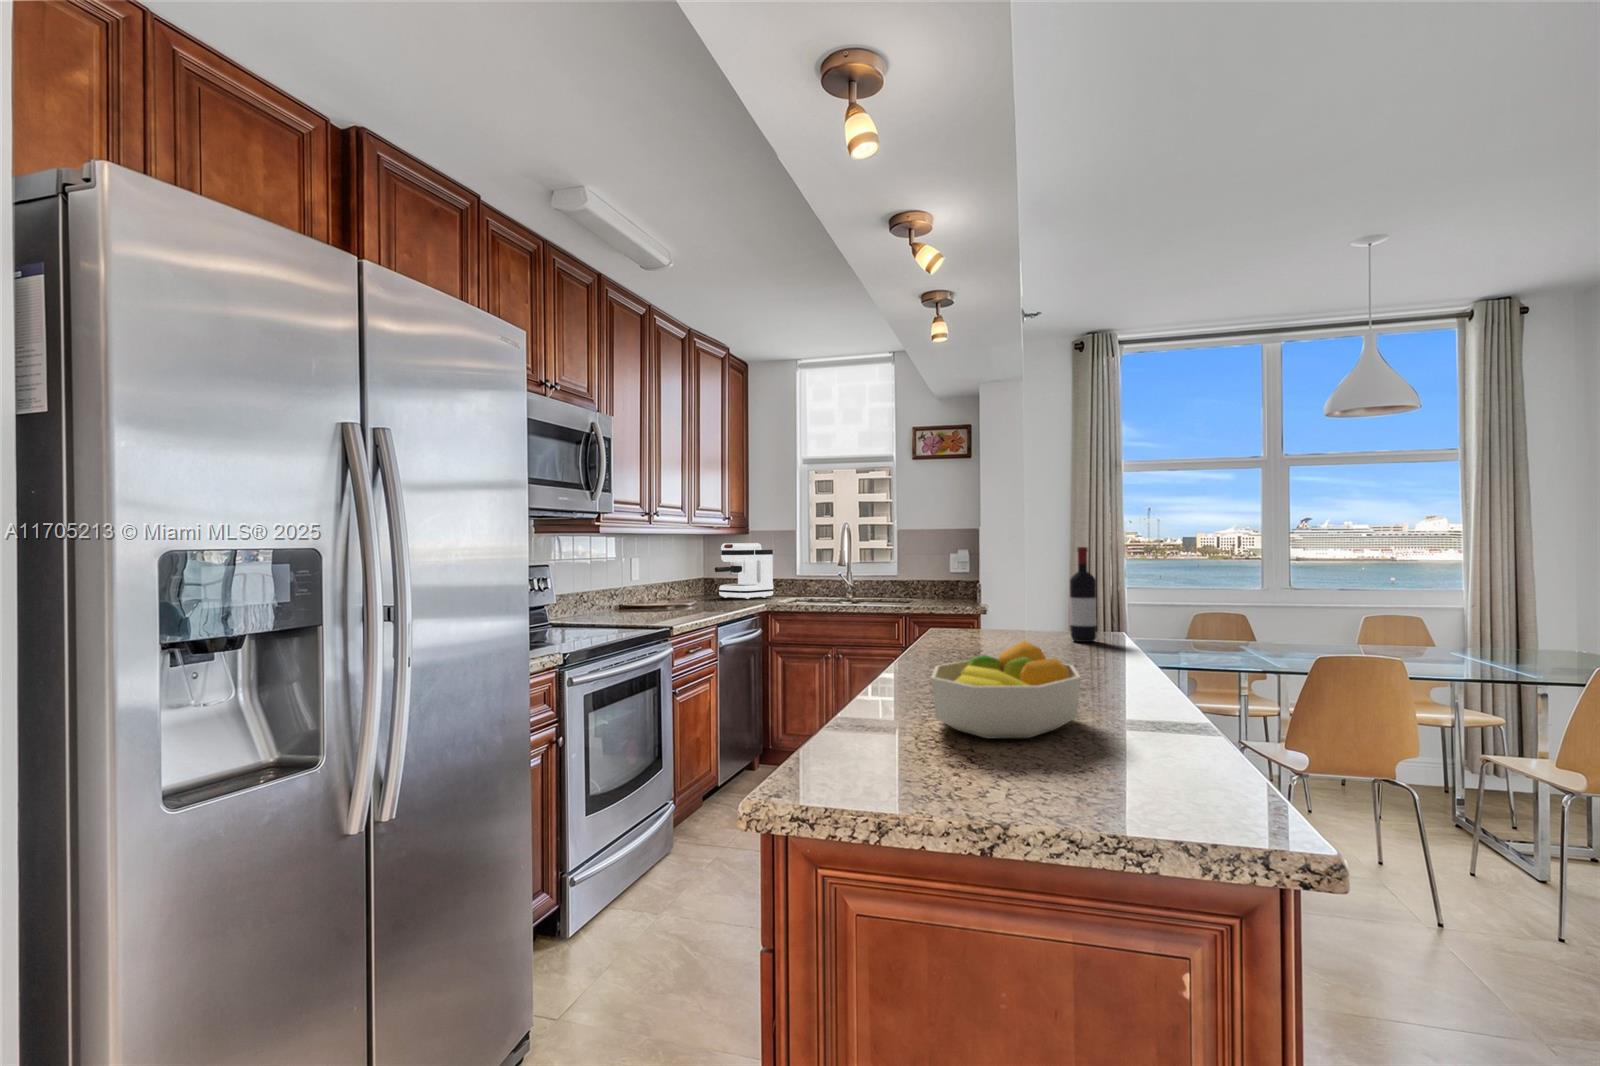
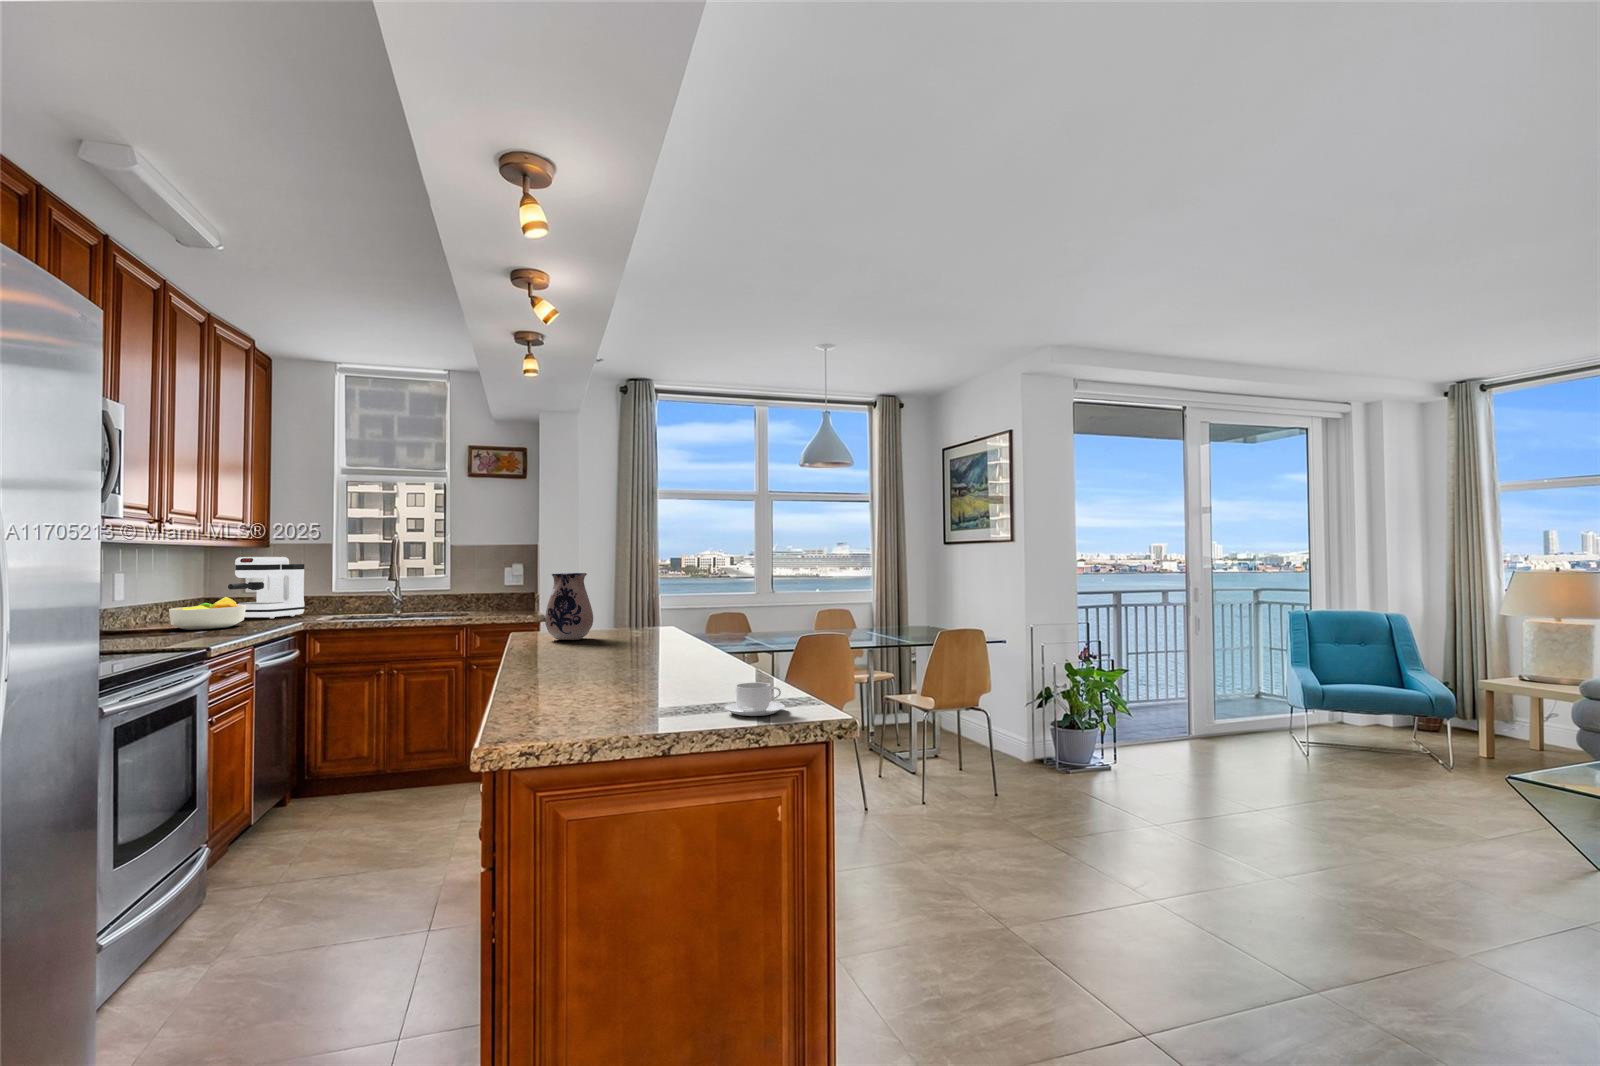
wine bottle: present [1070,547,1097,642] -> none [639,559,660,635]
ceramic pitcher: none [956,564,1011,642] -> present [545,573,593,640]
fruit bowl: present [931,641,1081,738] -> present [169,597,246,630]
coffee cup: none [1103,752,1210,814] -> present [724,682,785,716]

